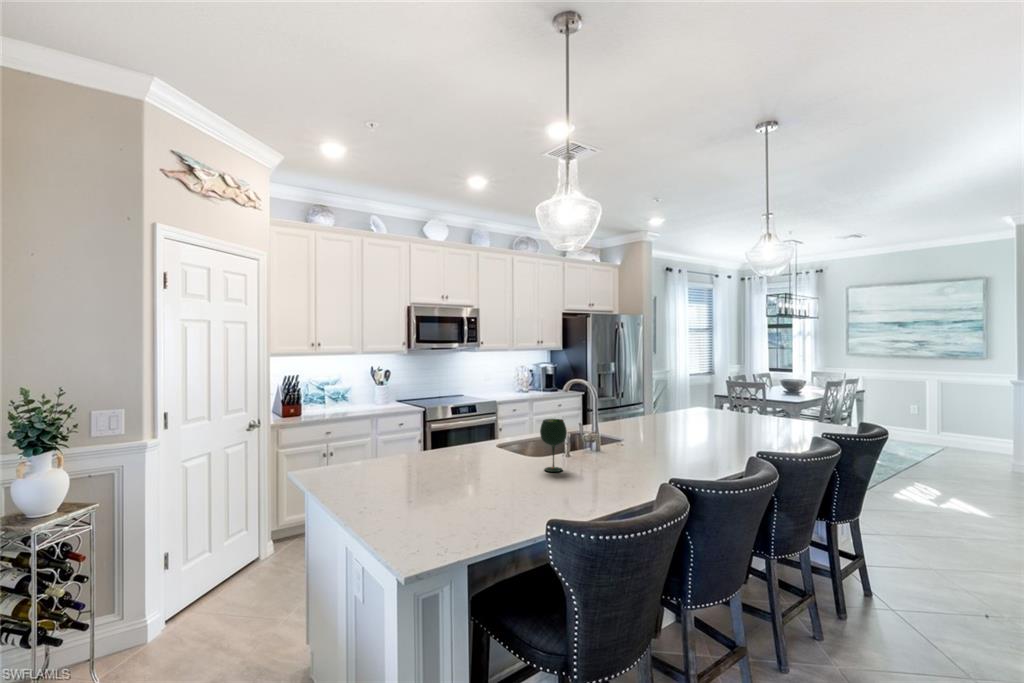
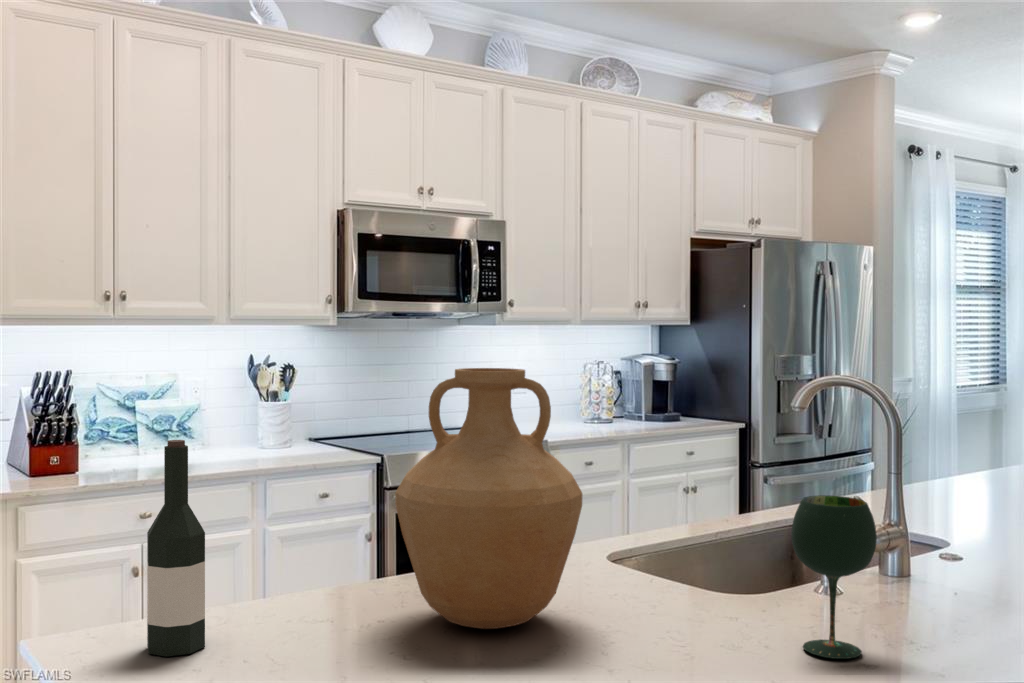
vase: none [411,377,475,465] -> present [395,368,582,629]
wine bottle: none [328,403,347,473] -> present [147,440,205,657]

